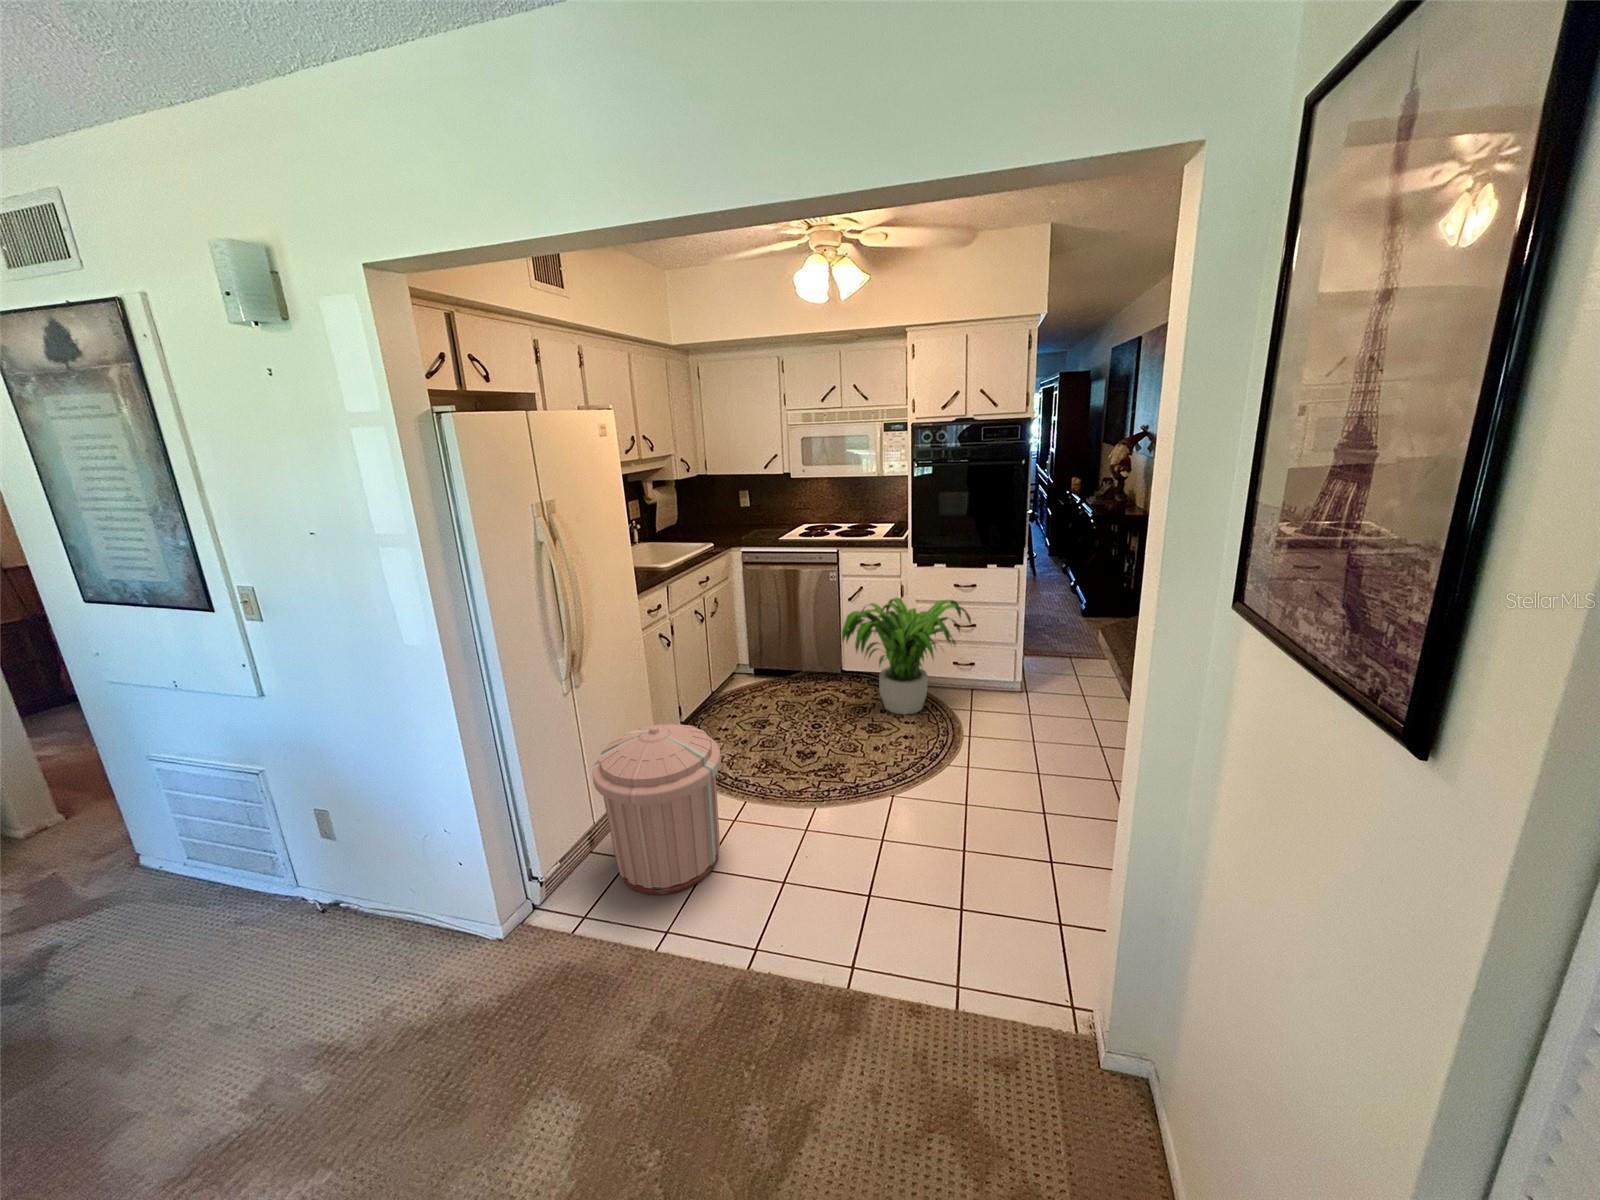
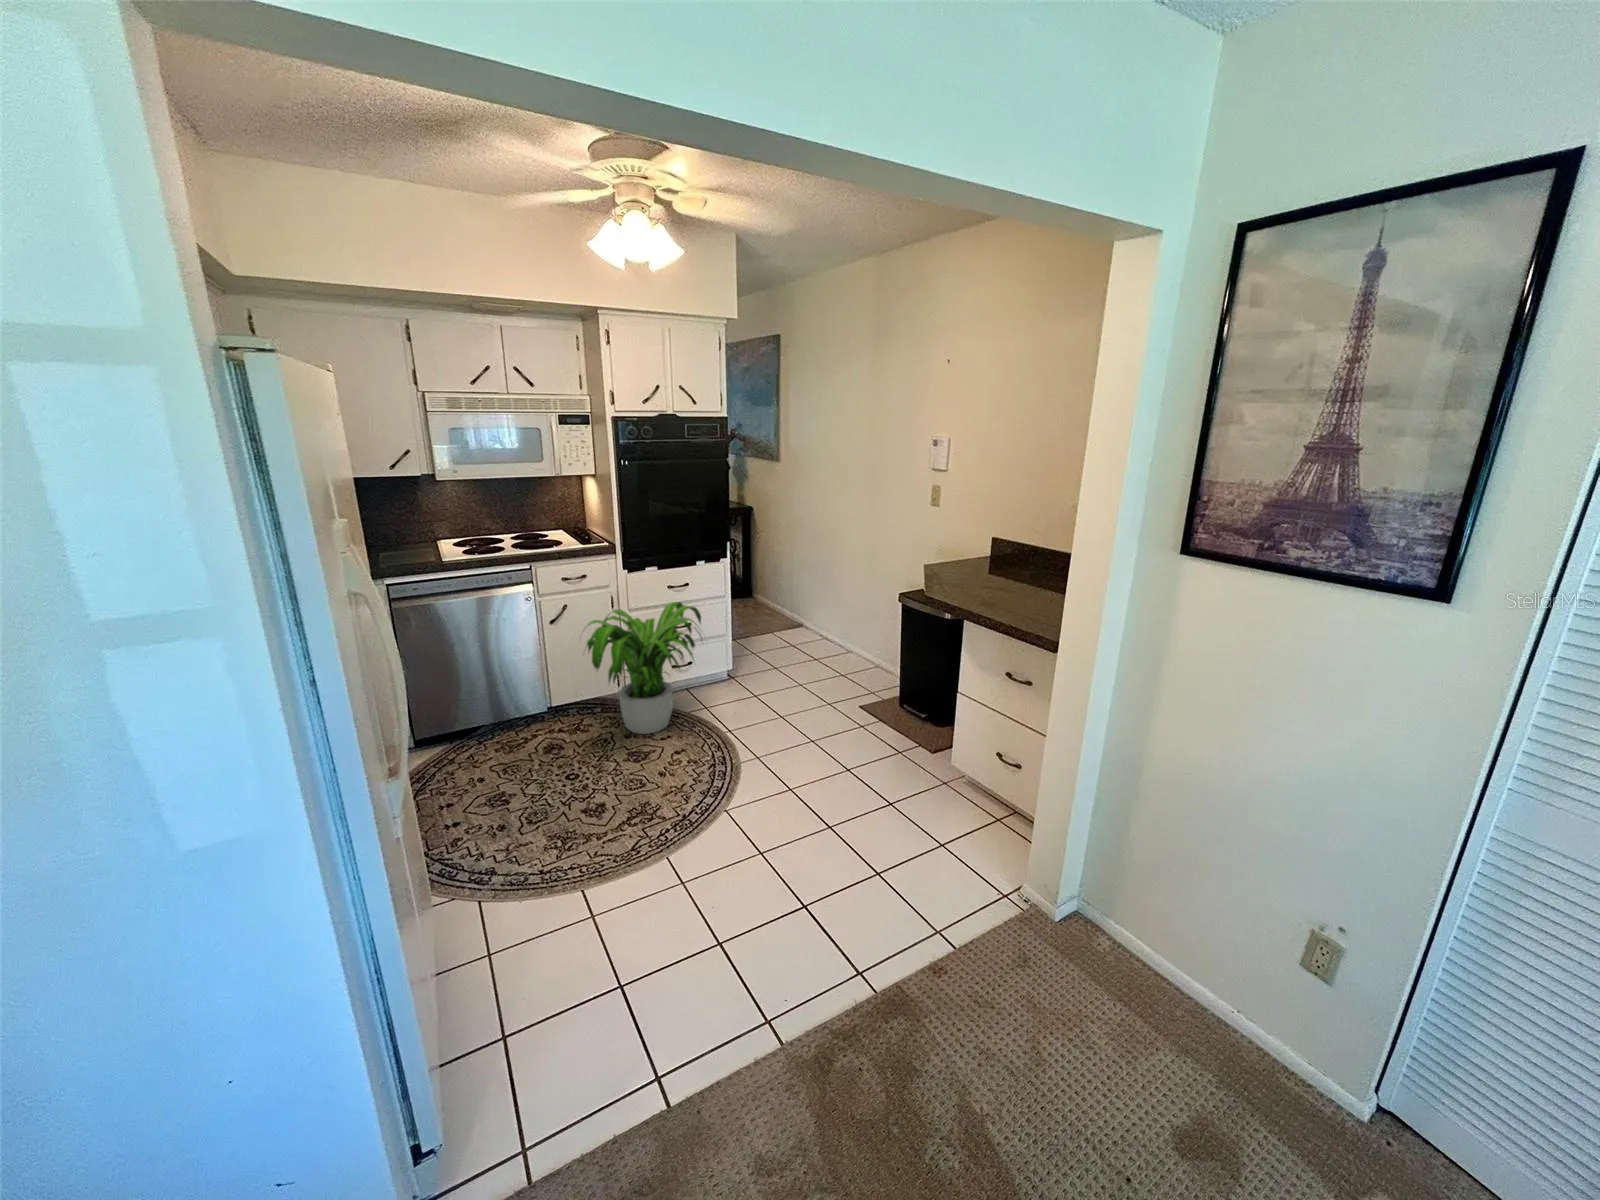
trash can: present [592,724,721,895] -> none [443,815,637,1075]

